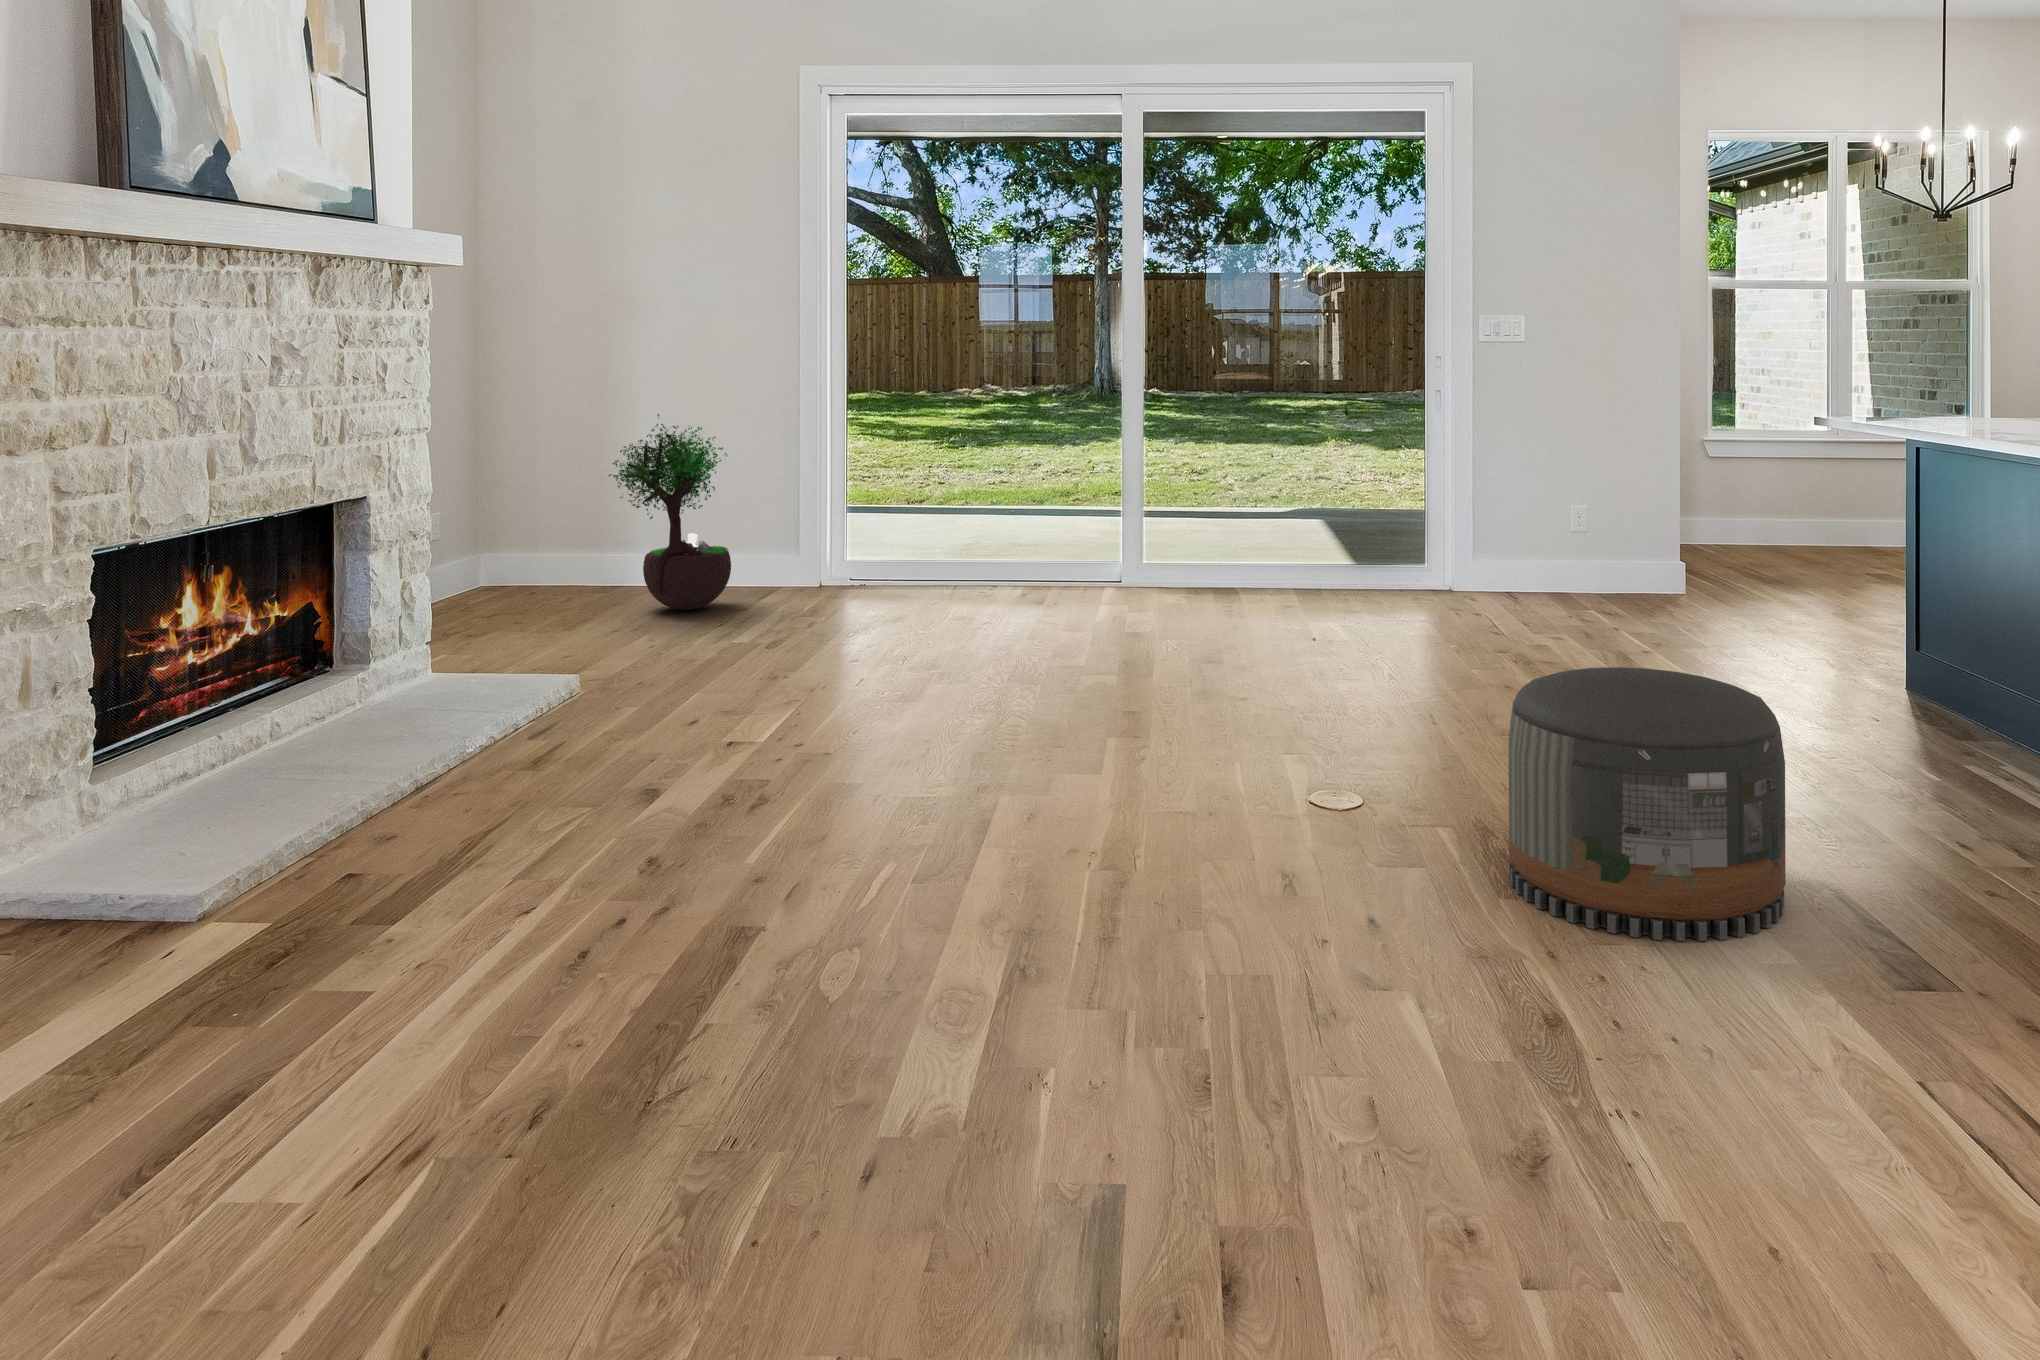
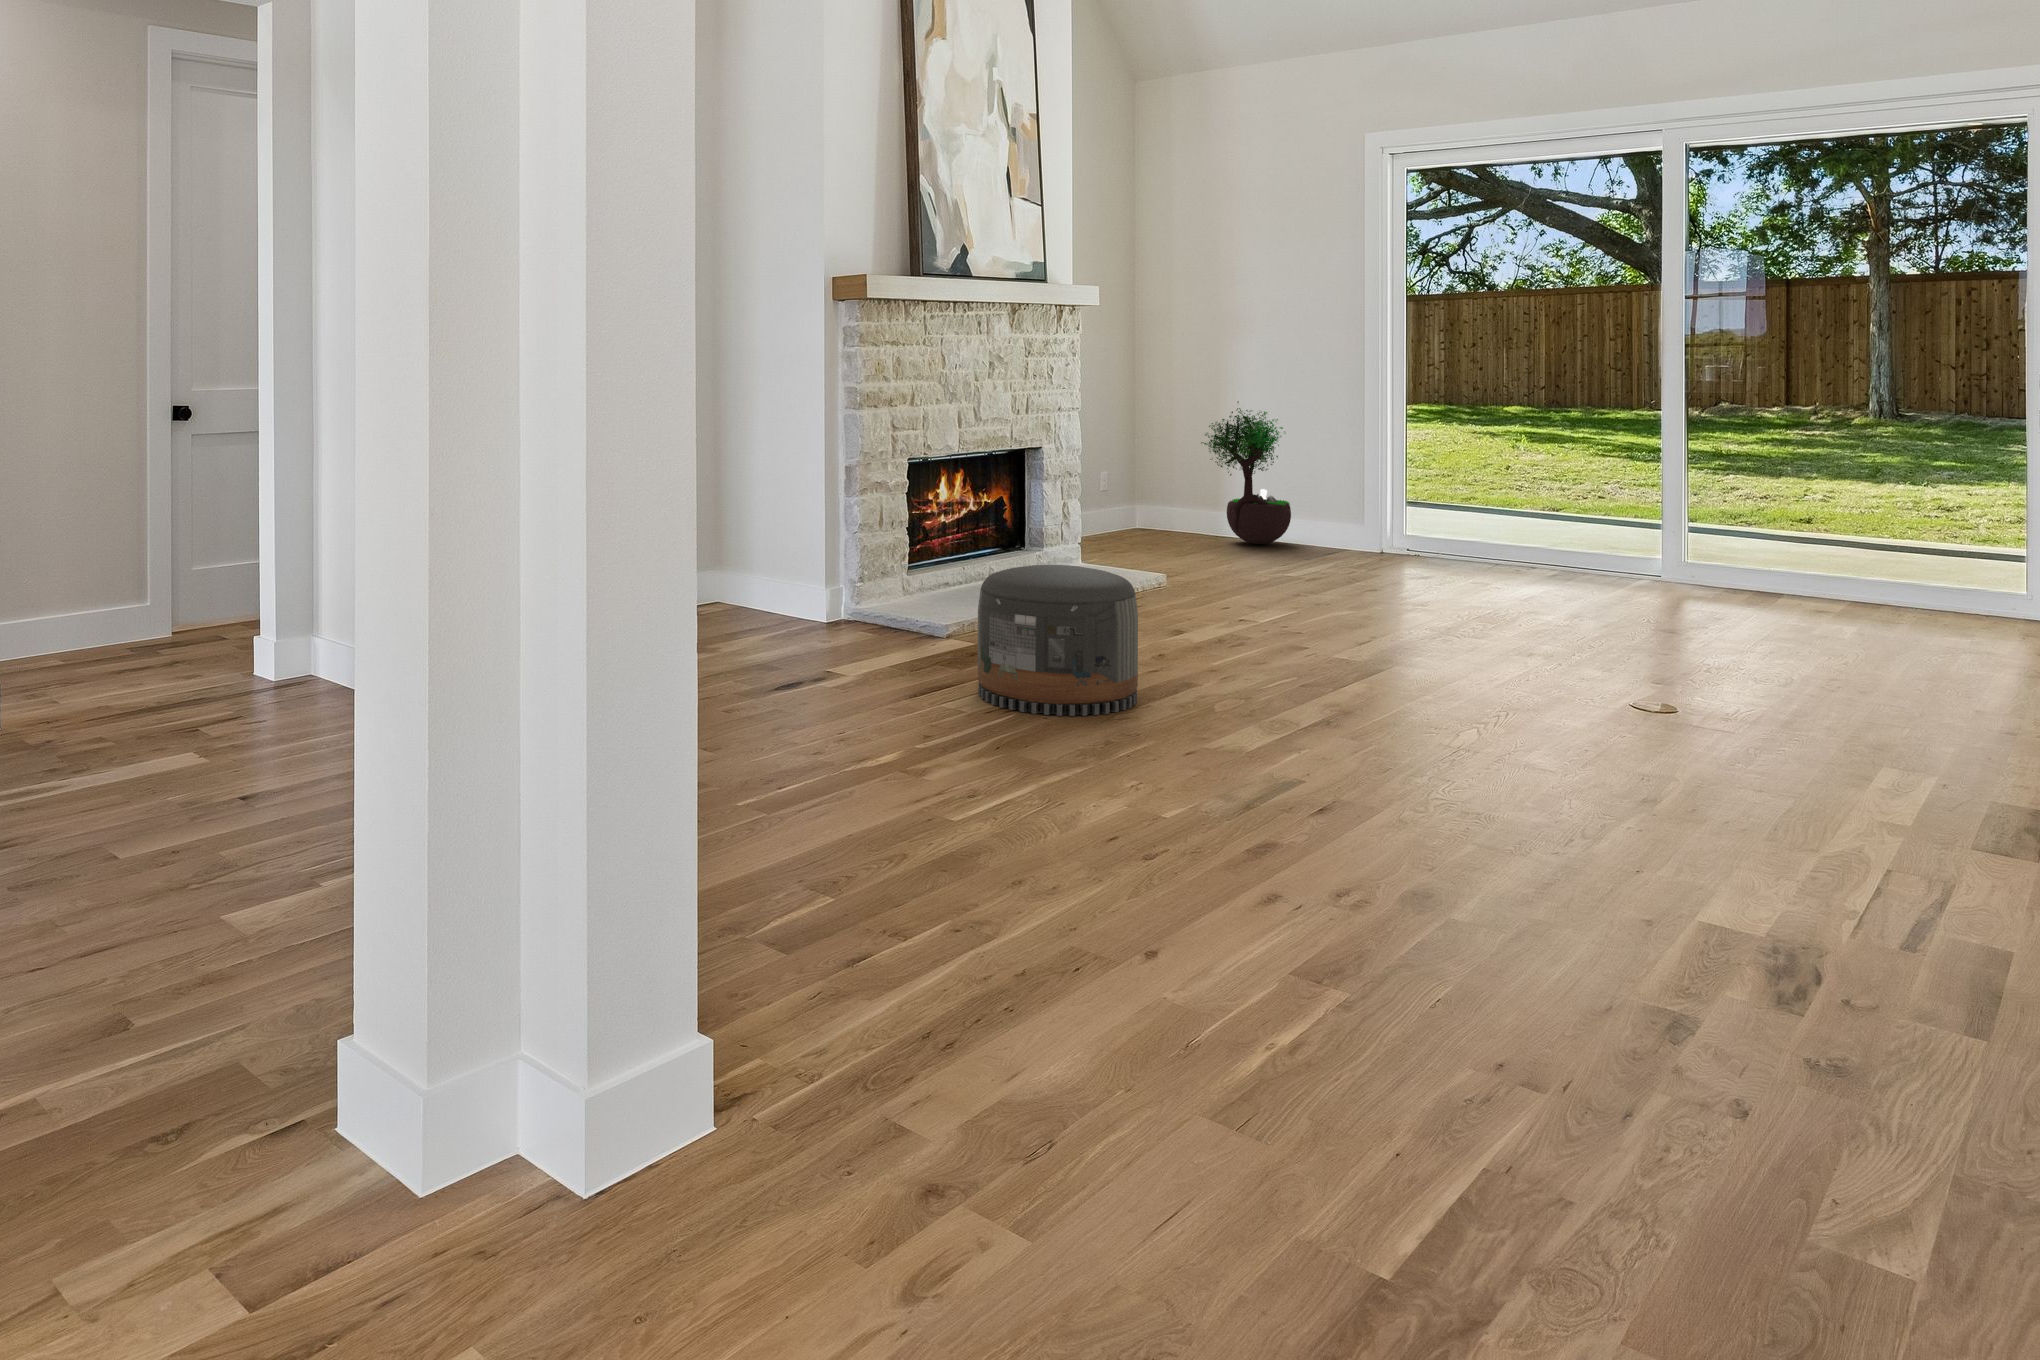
pouf: present [1509,667,1786,941] -> present [978,565,1138,716]

